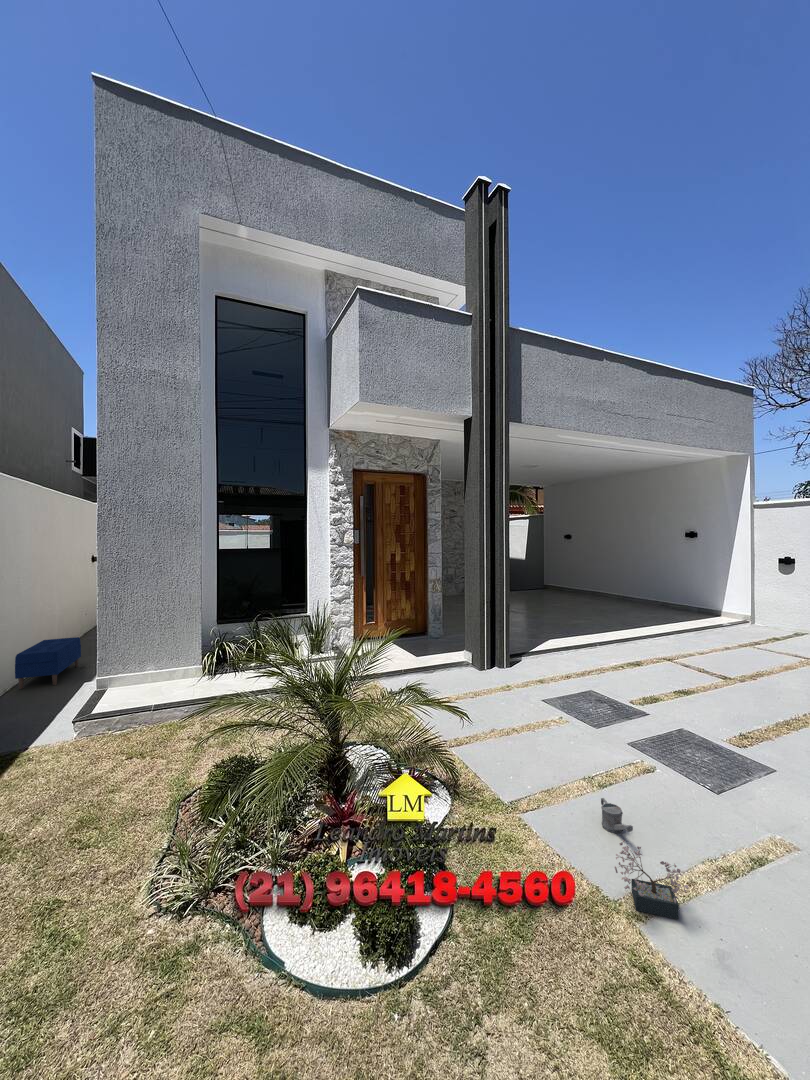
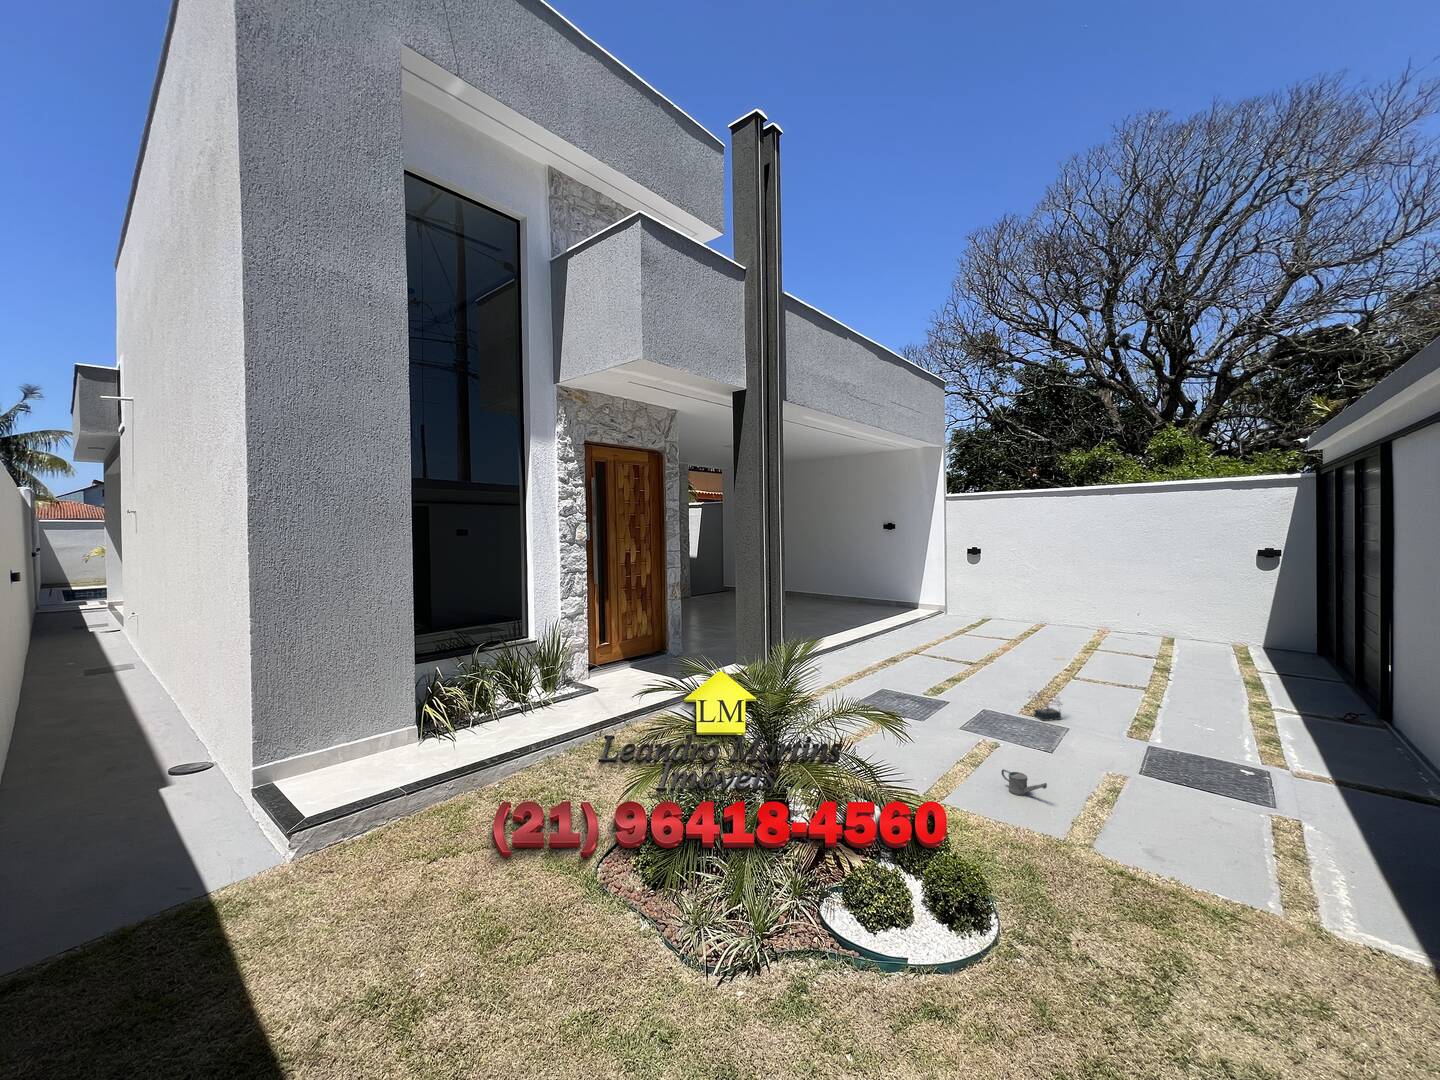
bench: present [15,637,81,689] -> none [40,711,133,813]
decorative plant: present [615,840,688,919] -> present [1029,692,1062,721]

